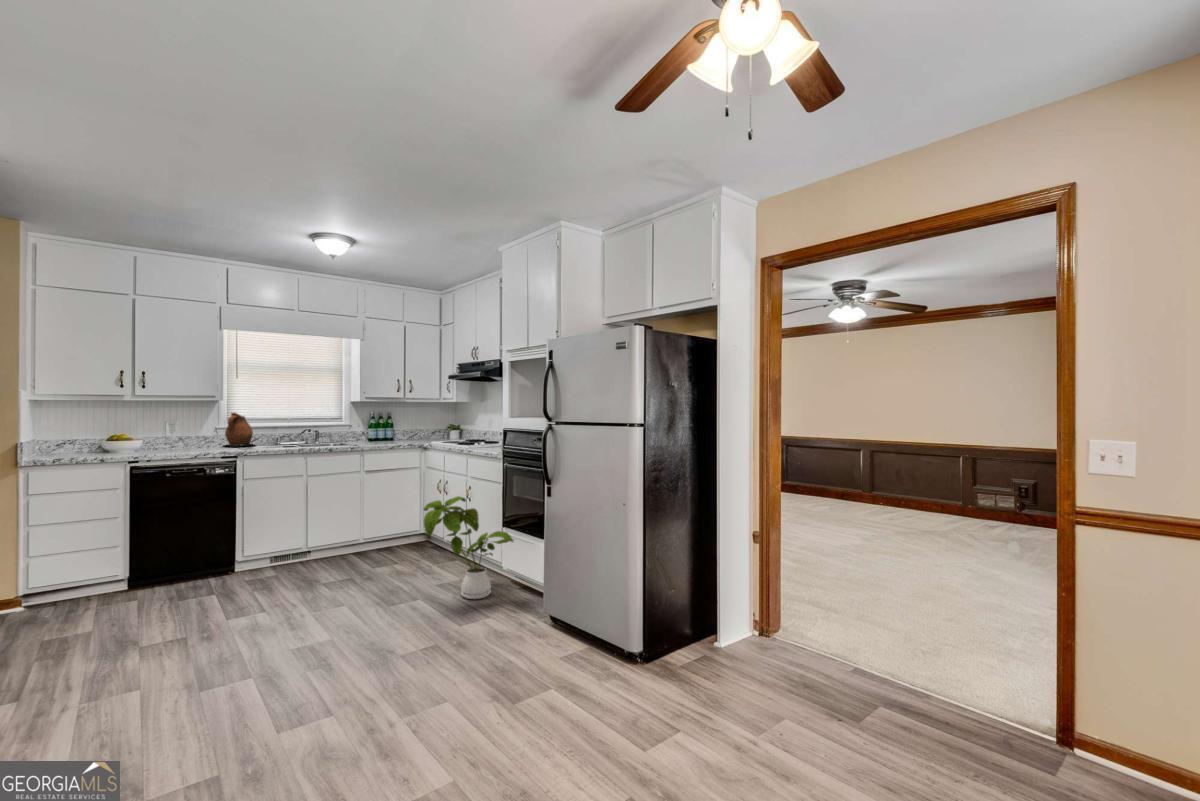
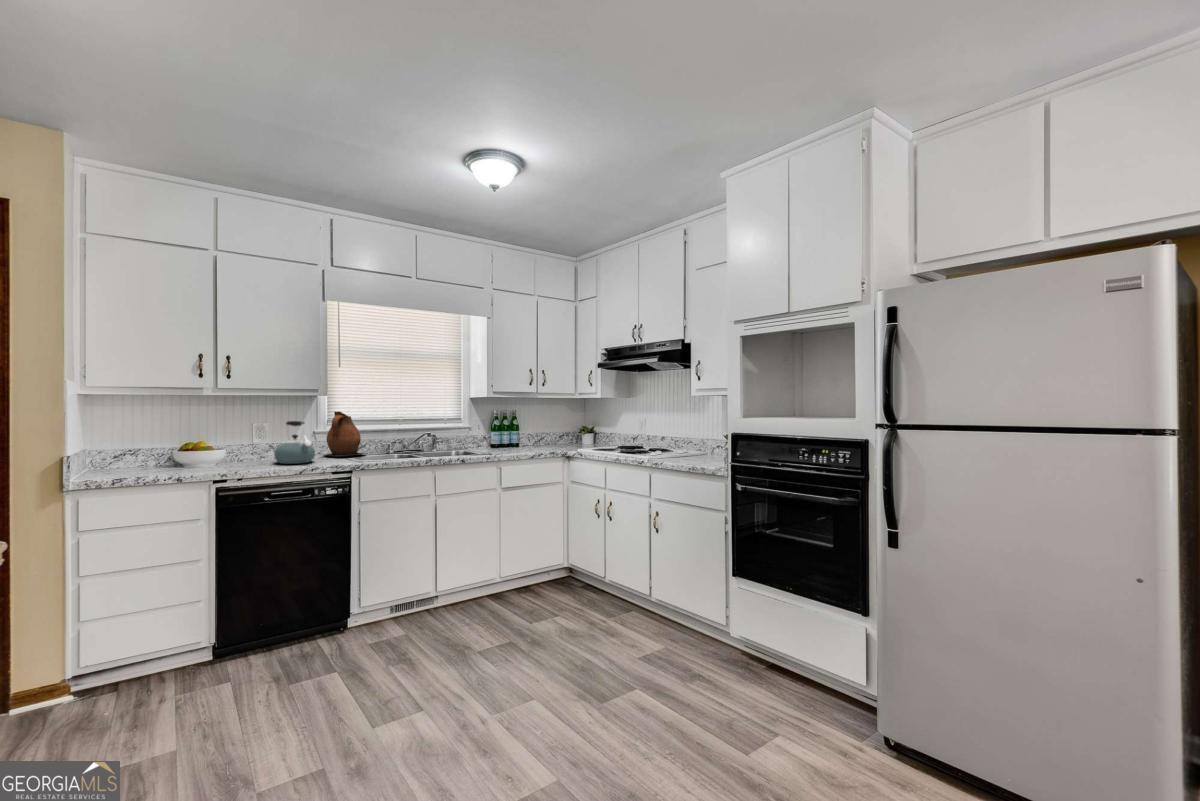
kettle: none [180,420,212,451] -> present [274,421,315,464]
house plant: present [423,496,513,599] -> none [641,532,788,683]

